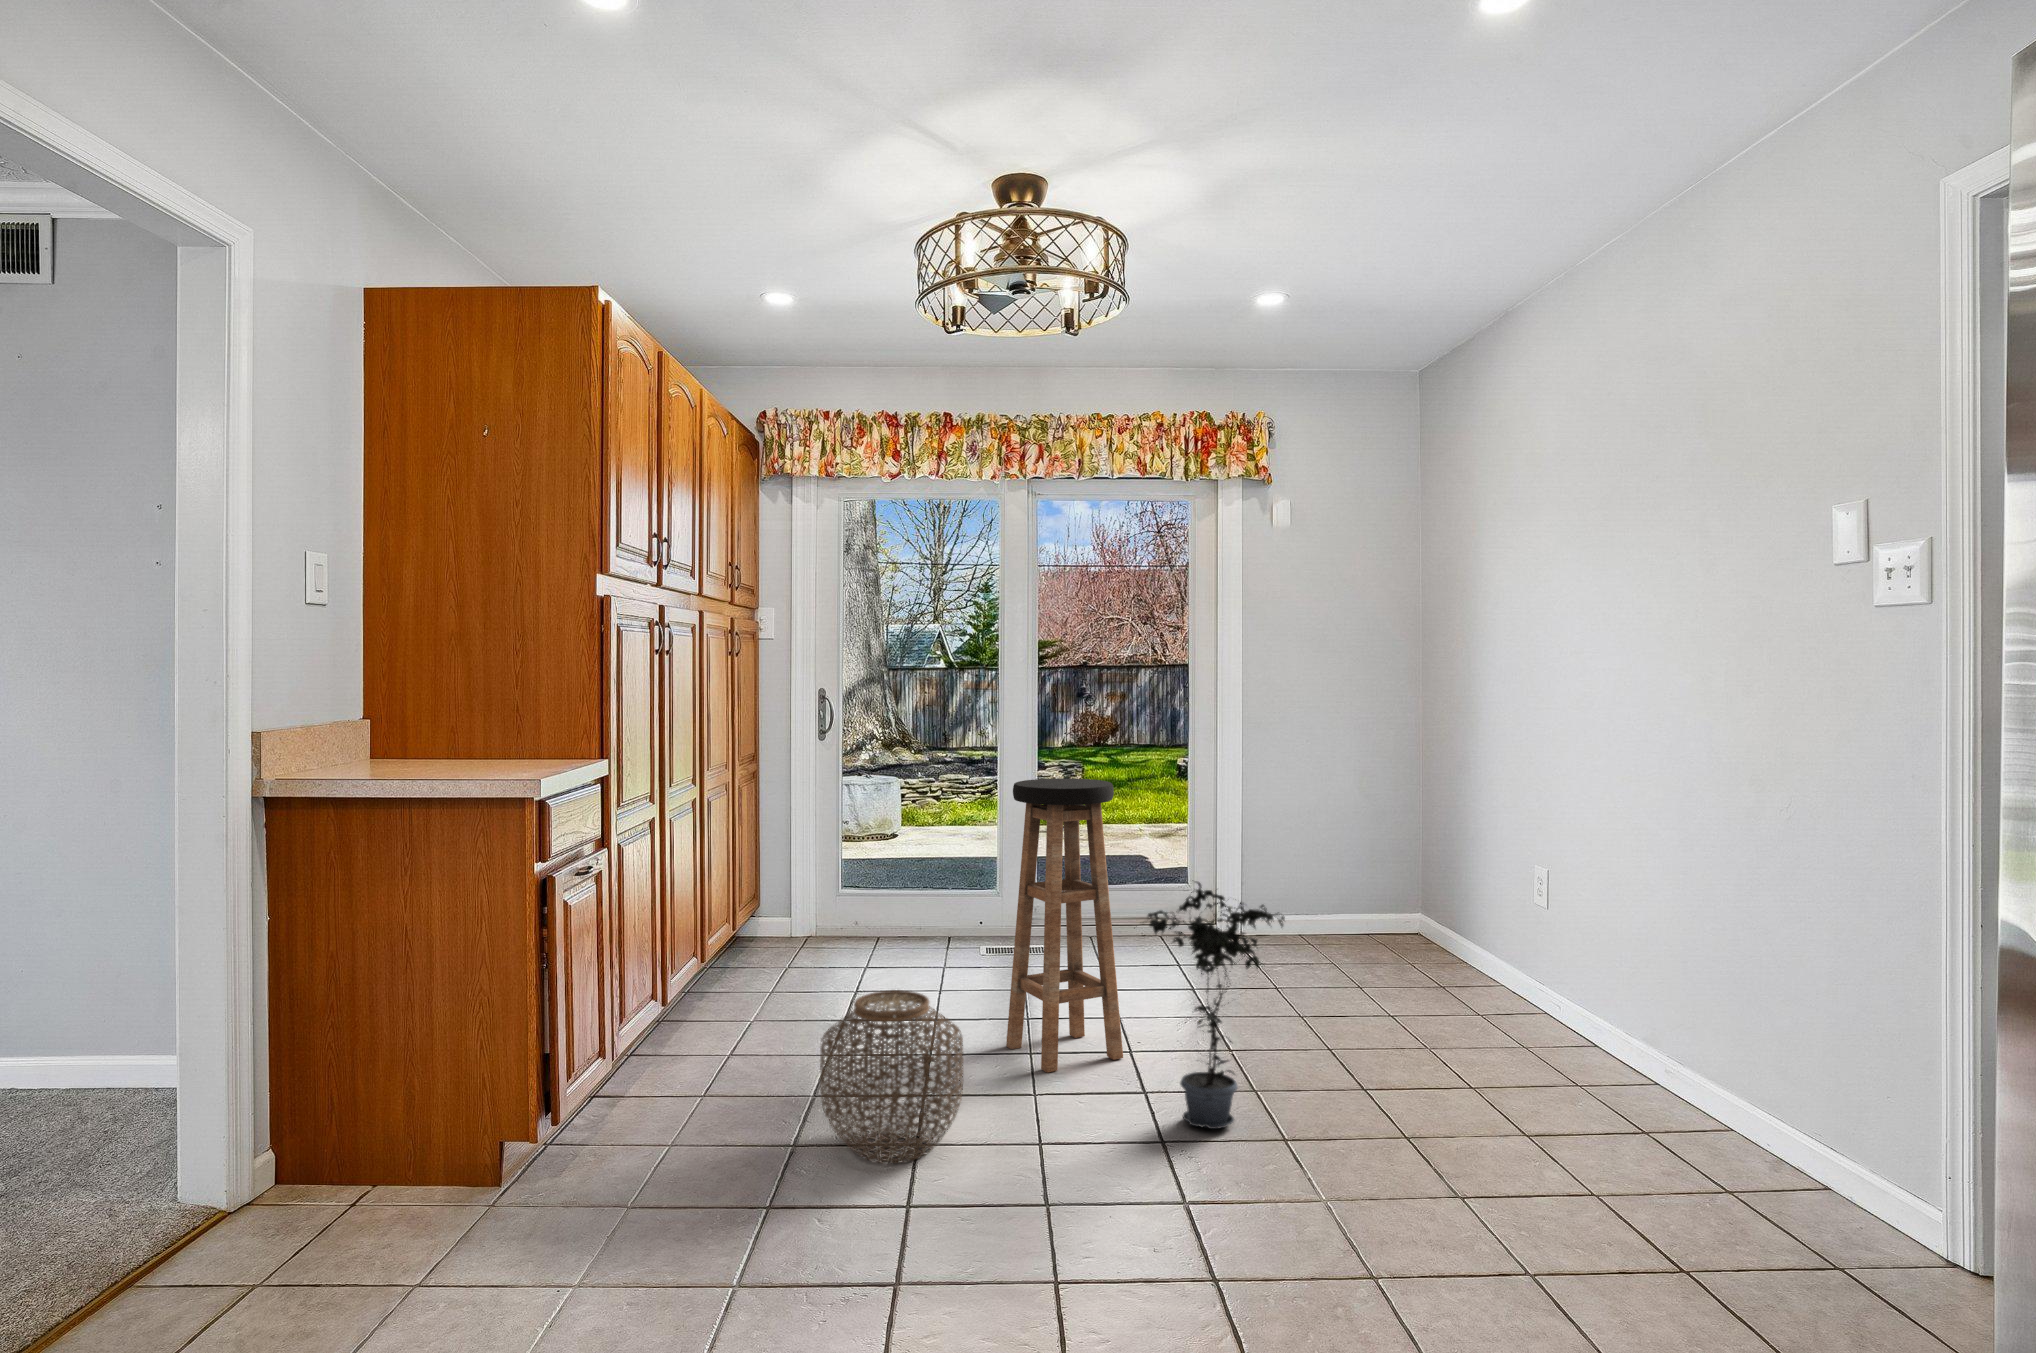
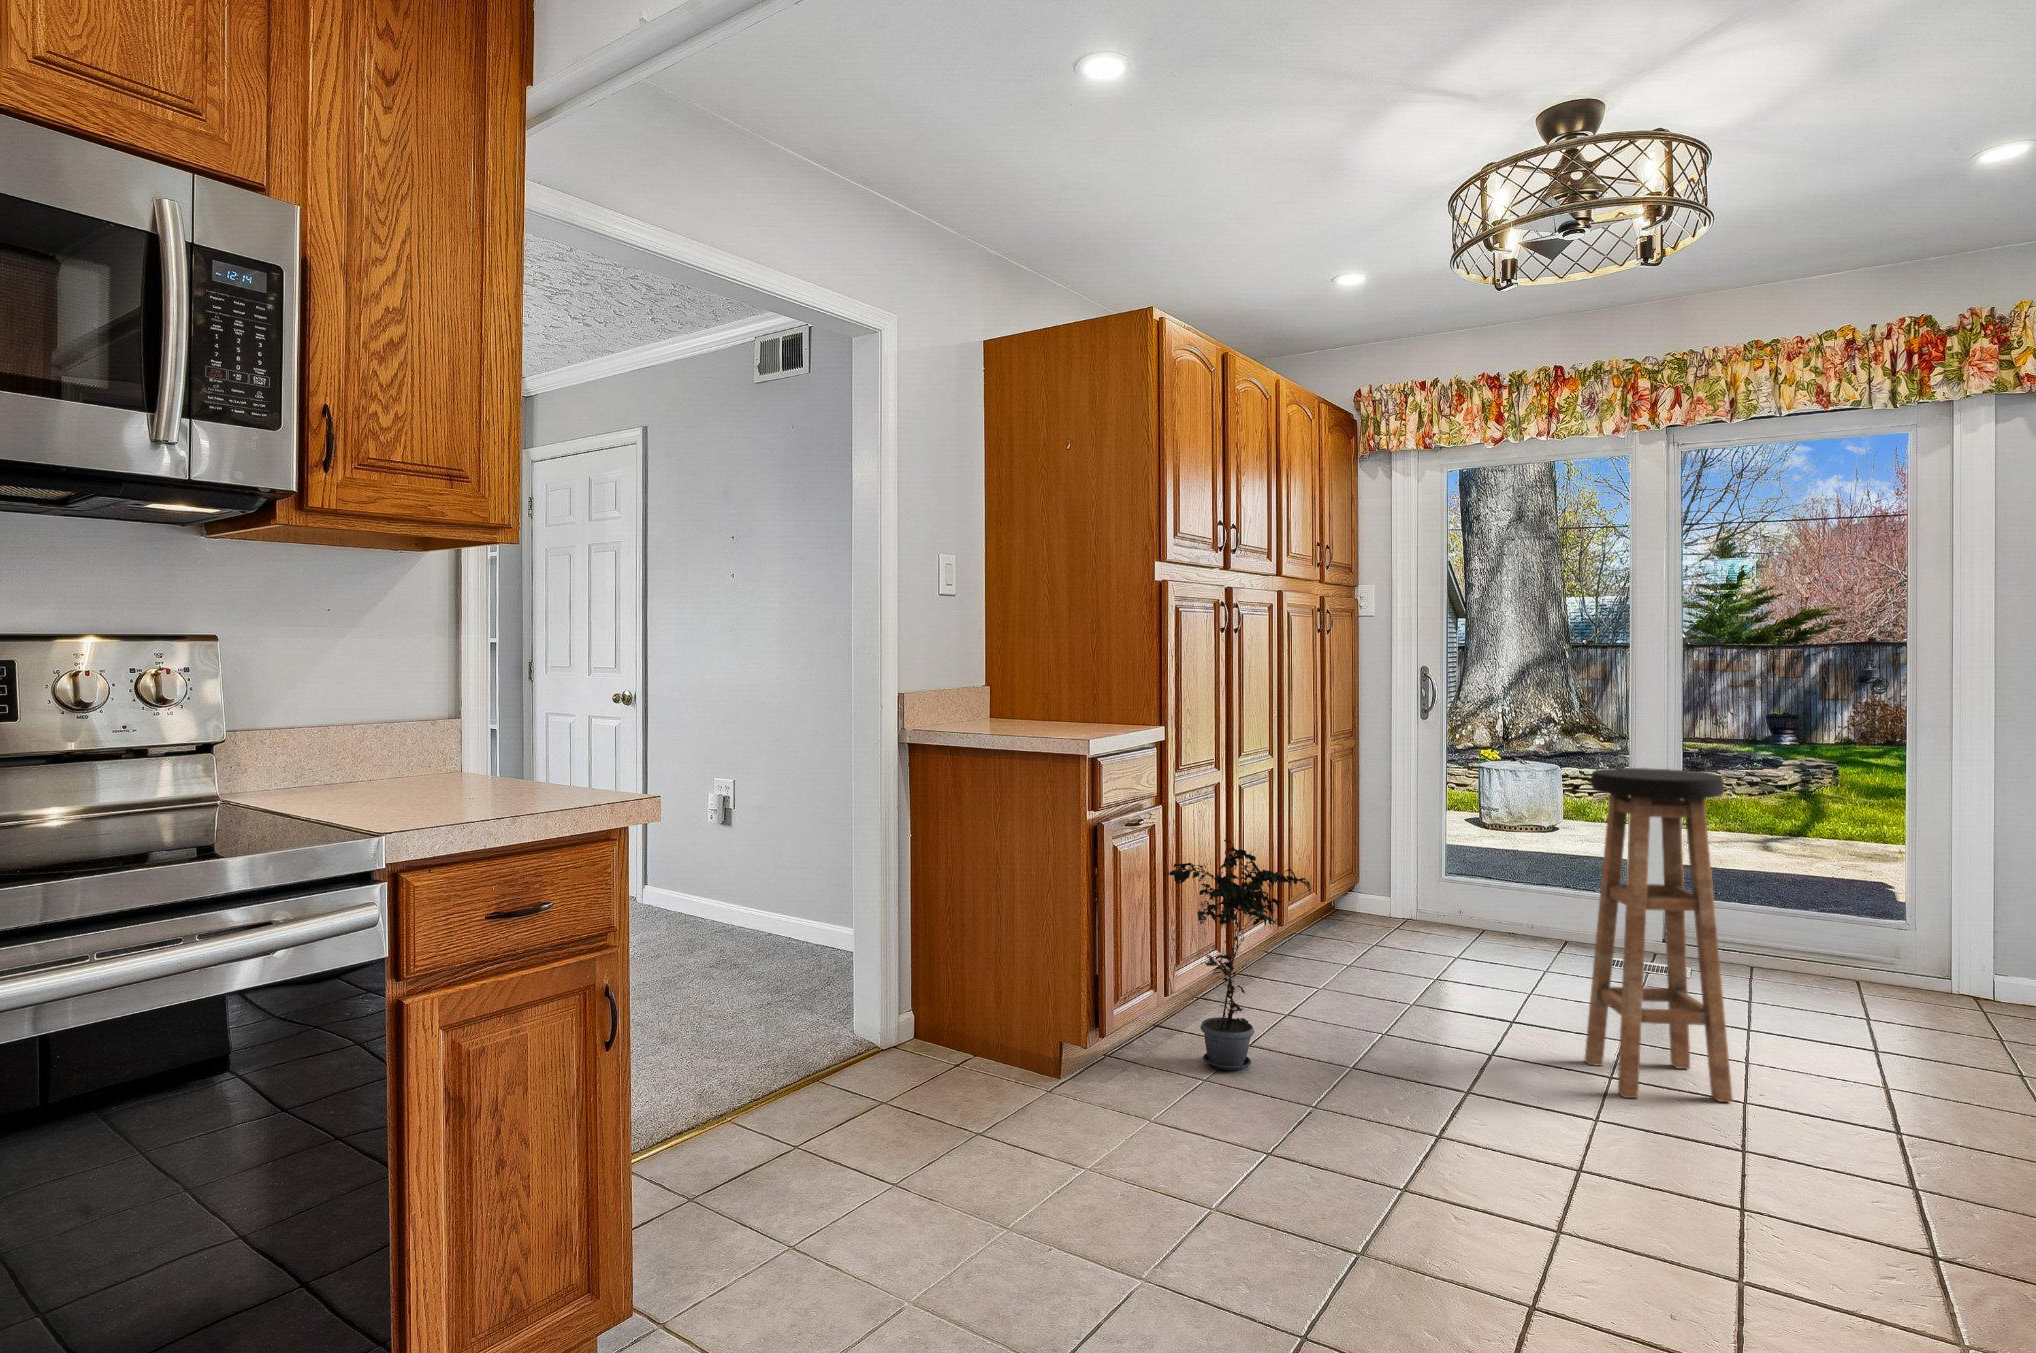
potted plant: present [1148,881,1285,1129] -> present [1163,839,1311,1070]
woven basket: present [820,990,963,1163] -> none [1338,972,1491,1148]

